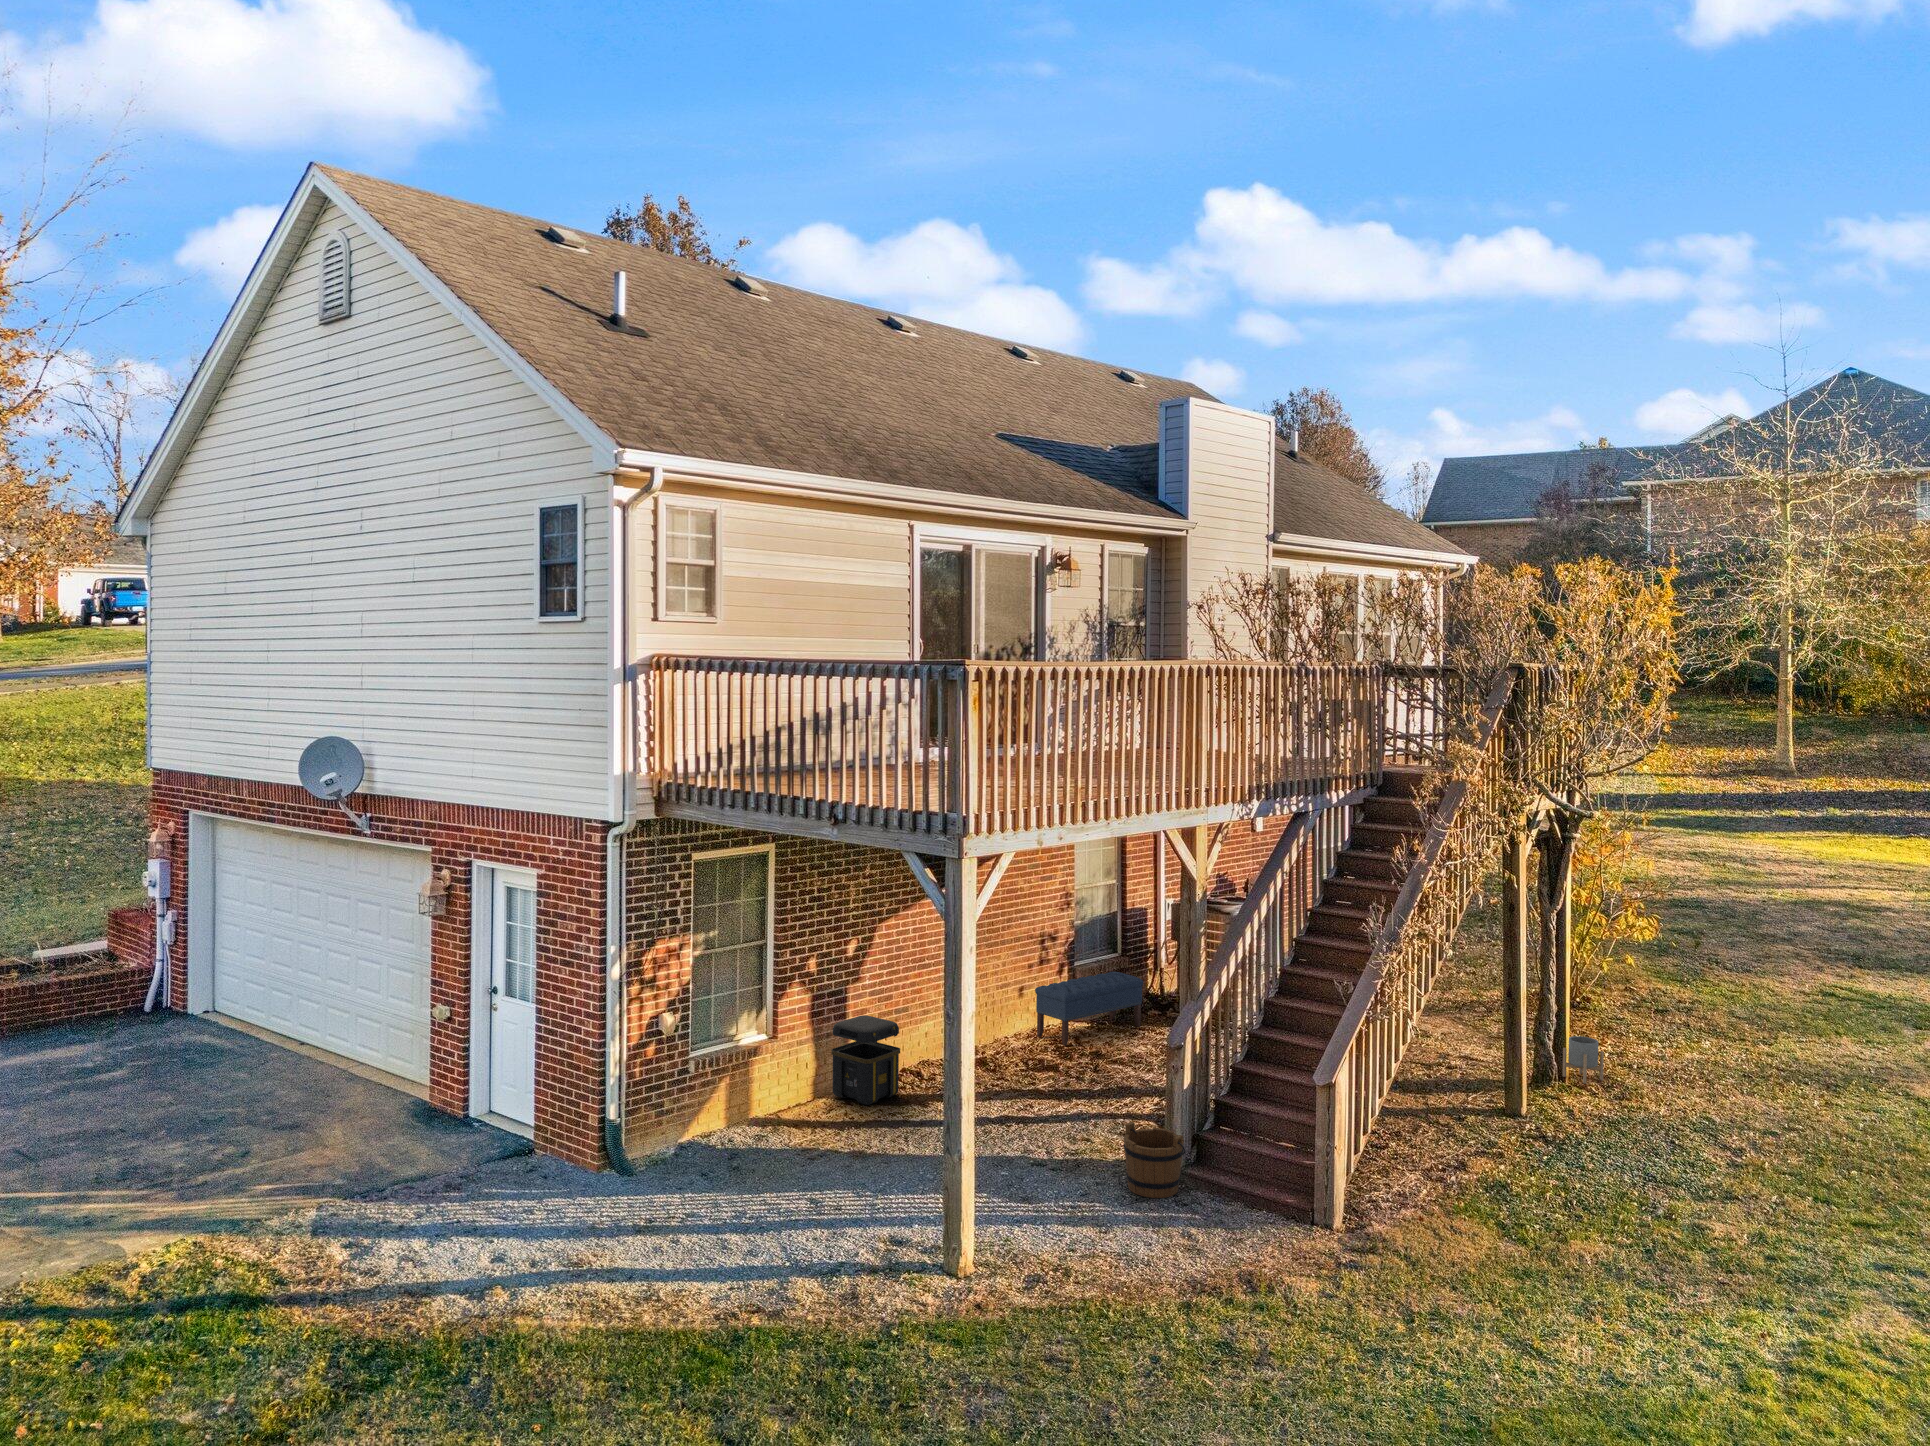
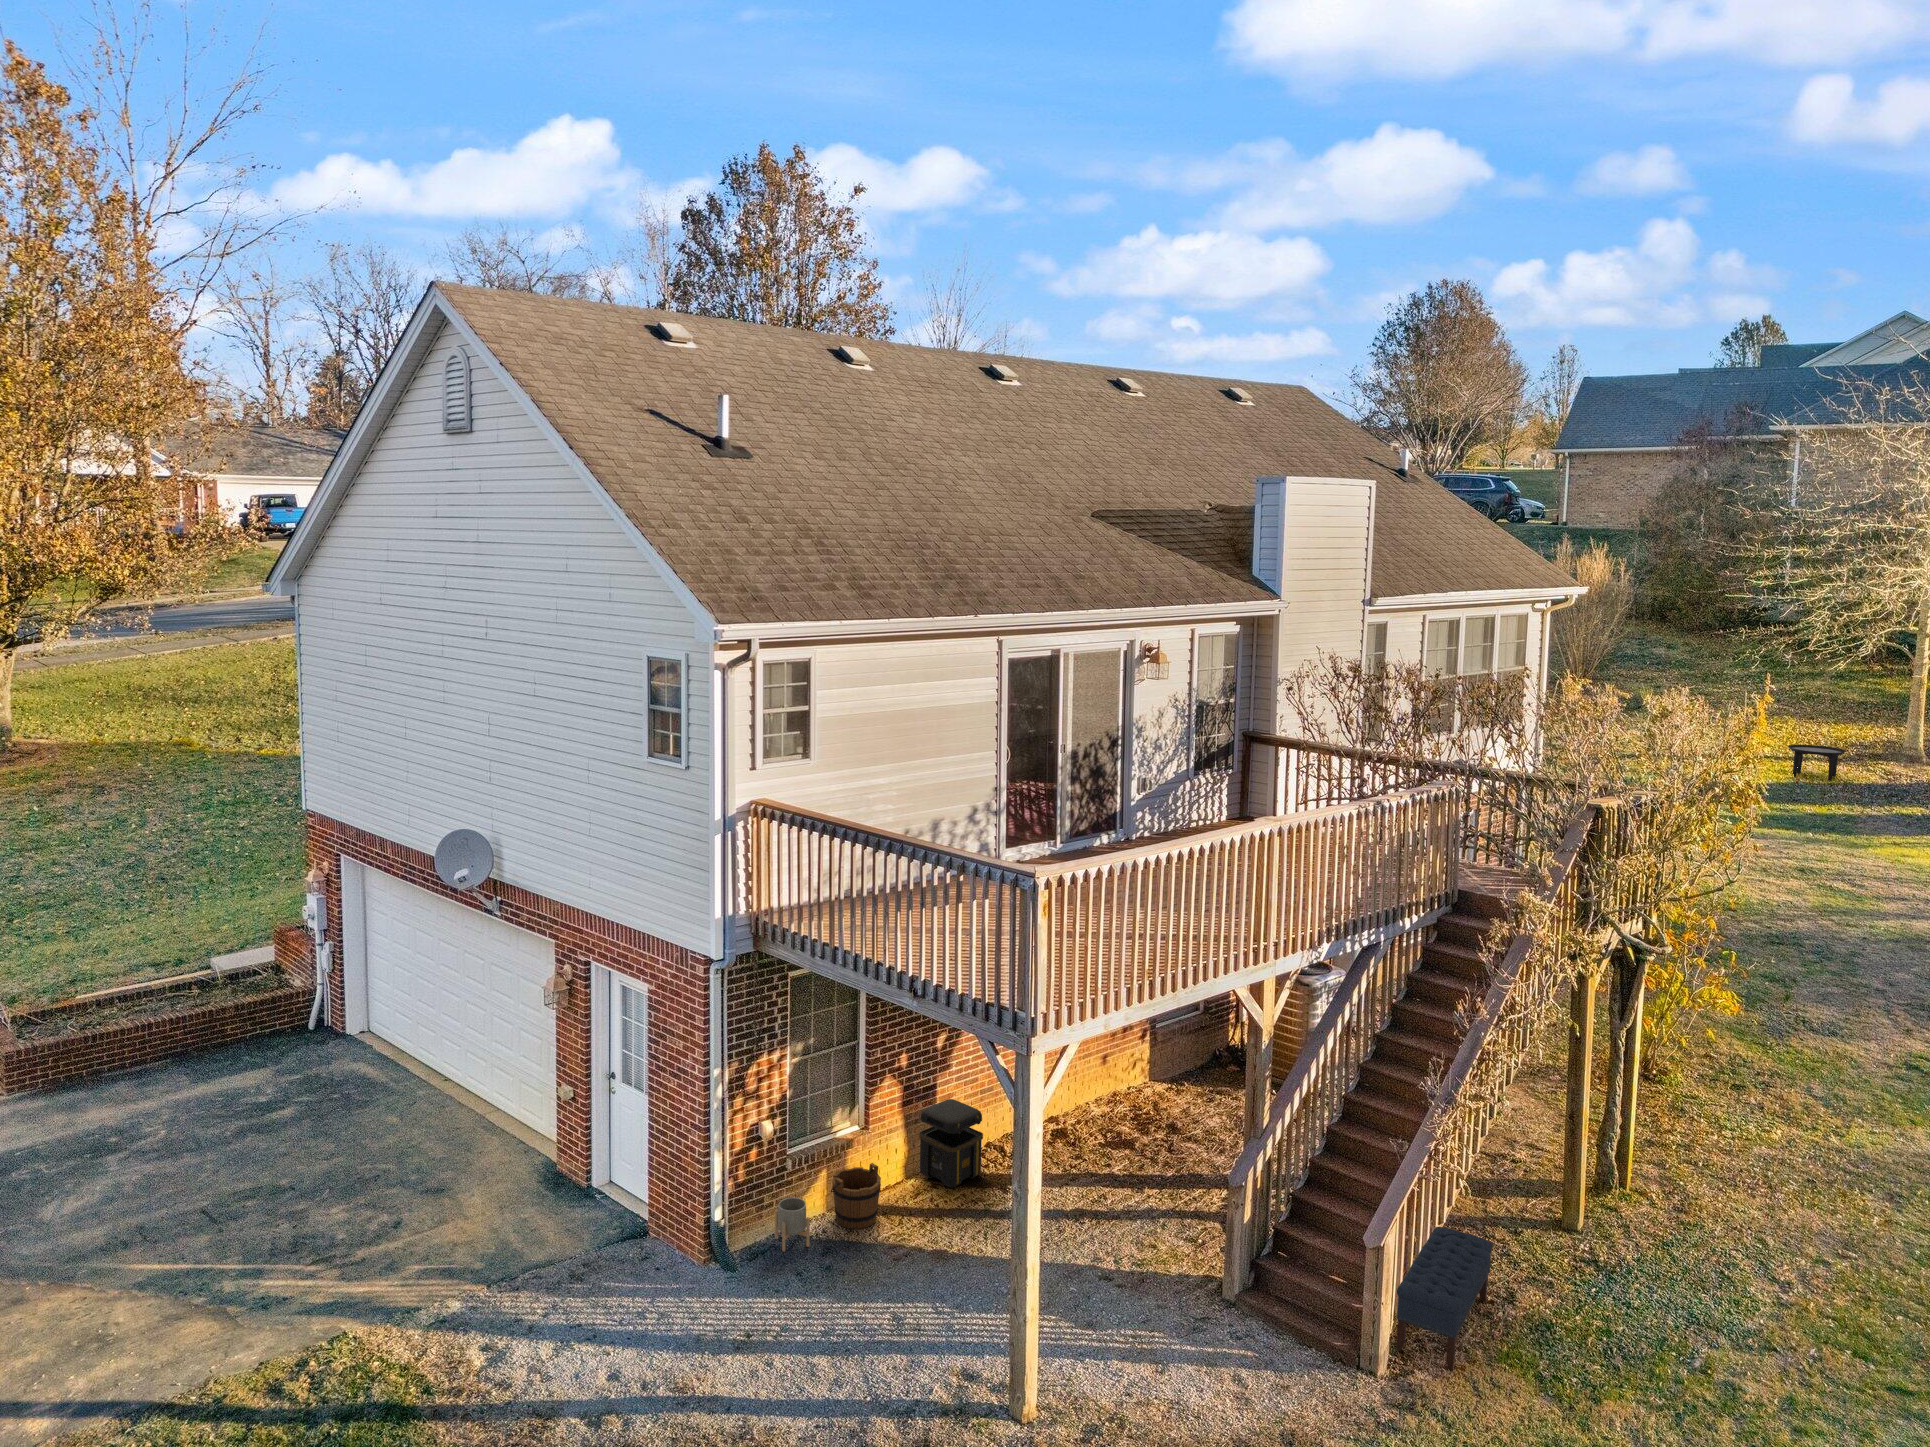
round table: none [1671,761,1727,793] -> present [1788,745,1846,781]
bench: present [1035,972,1143,1046] -> present [1397,1227,1493,1369]
planter: present [1563,1036,1604,1084] -> present [775,1197,810,1252]
bucket: present [1124,1122,1185,1198] -> present [830,1163,881,1229]

